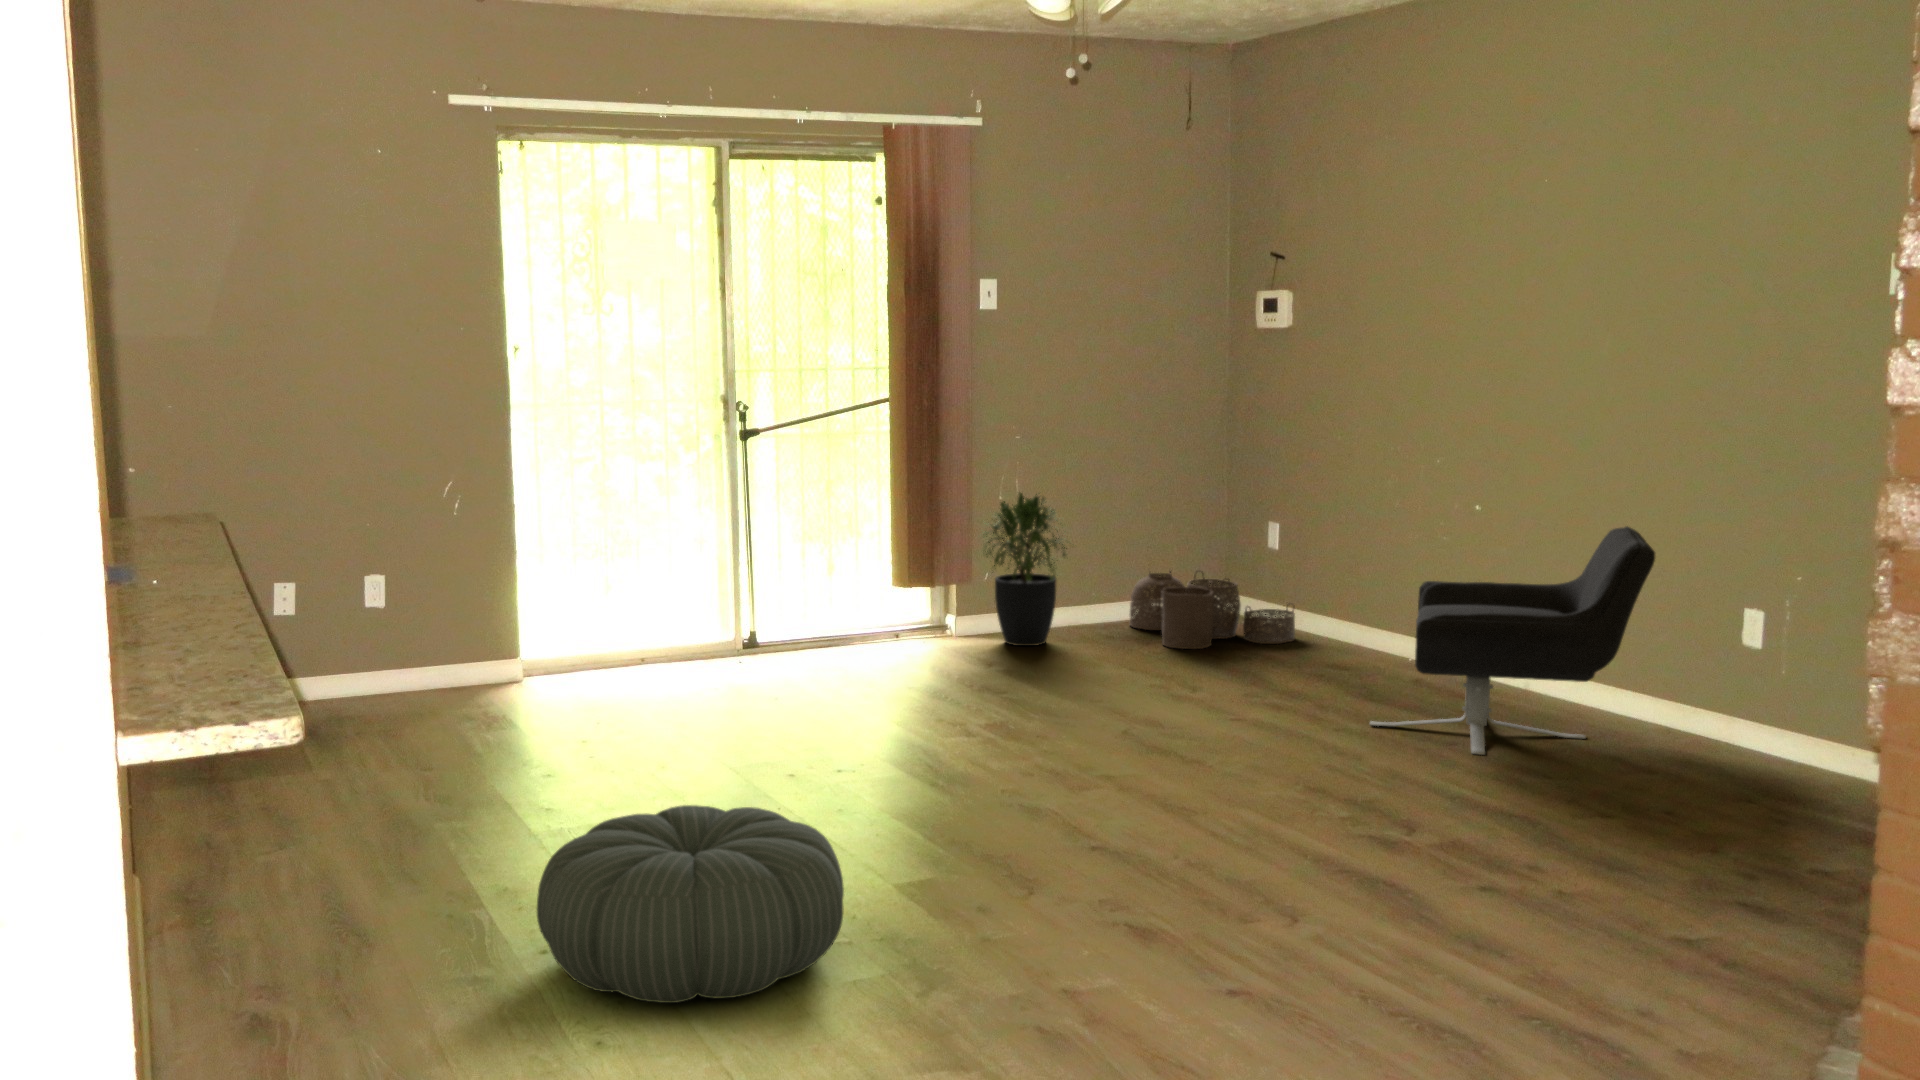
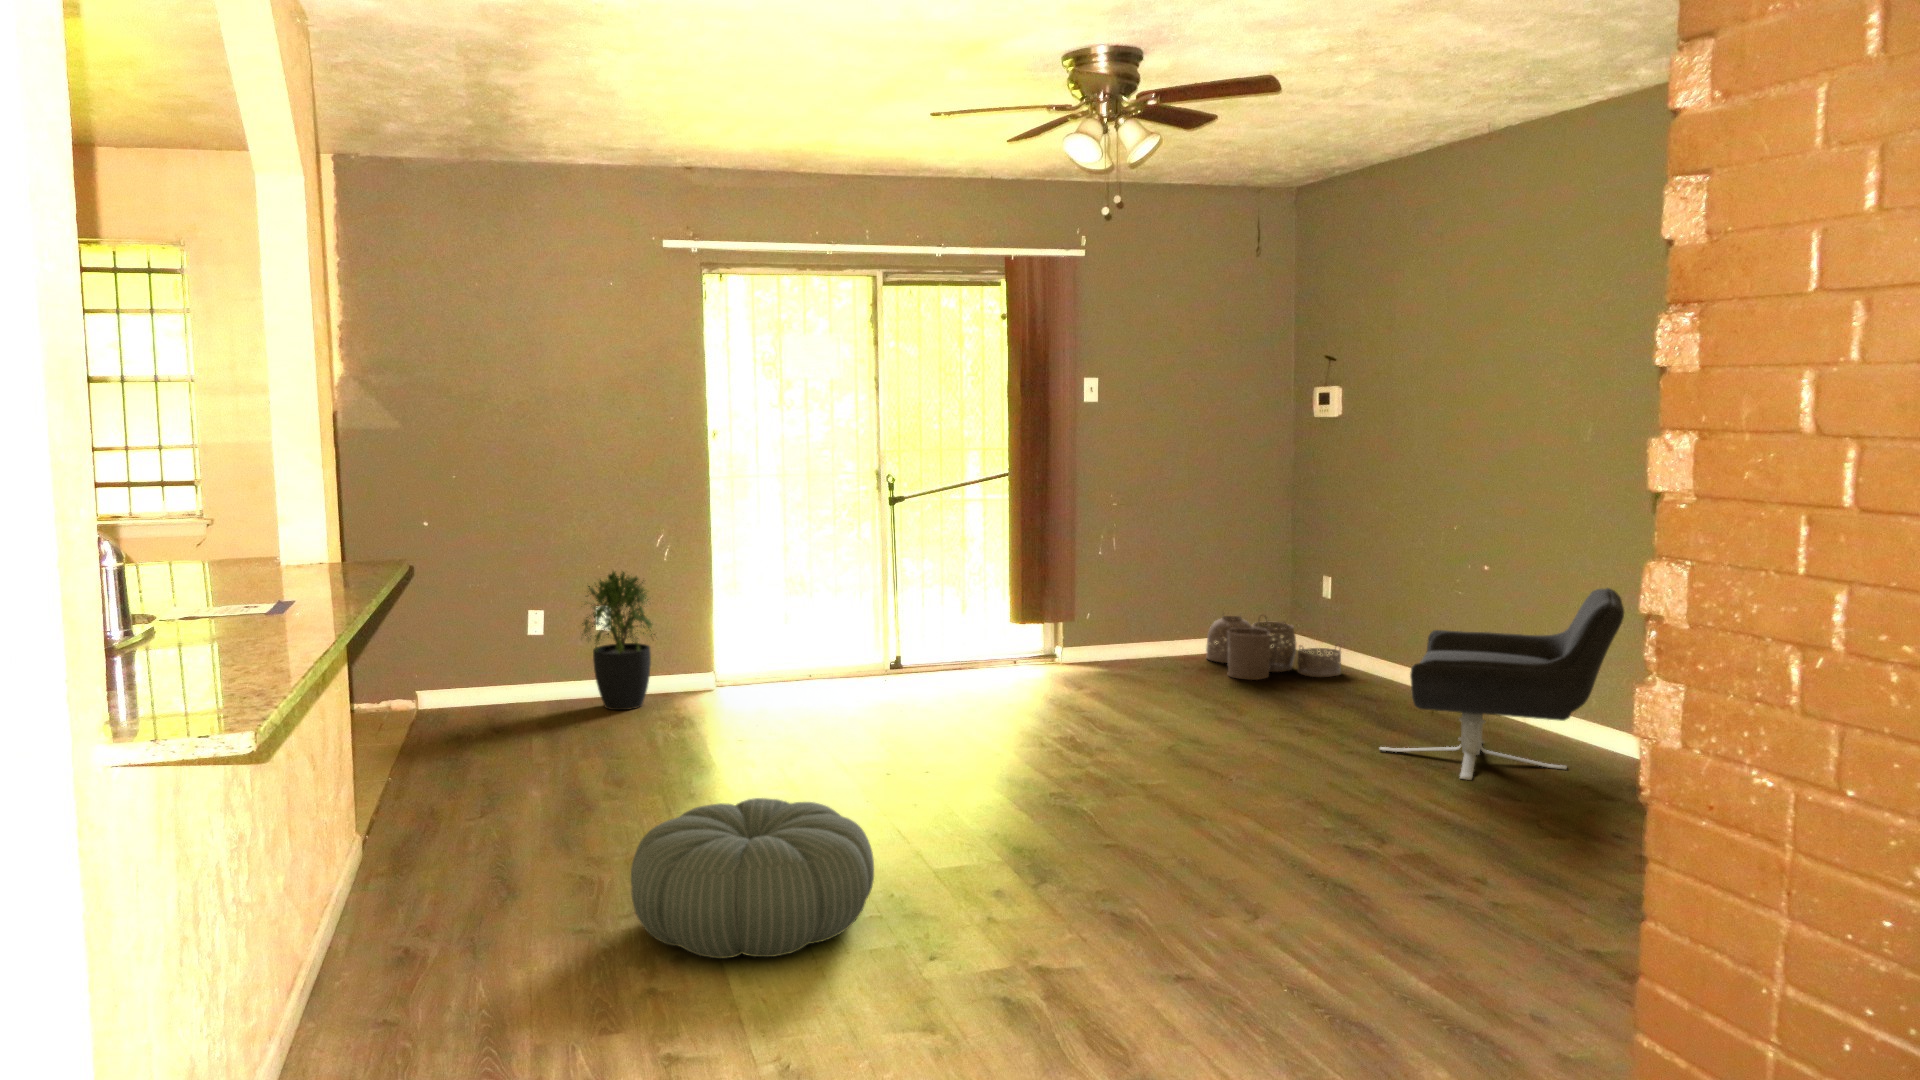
potted plant: present [983,493,1067,646] -> present [582,571,655,710]

